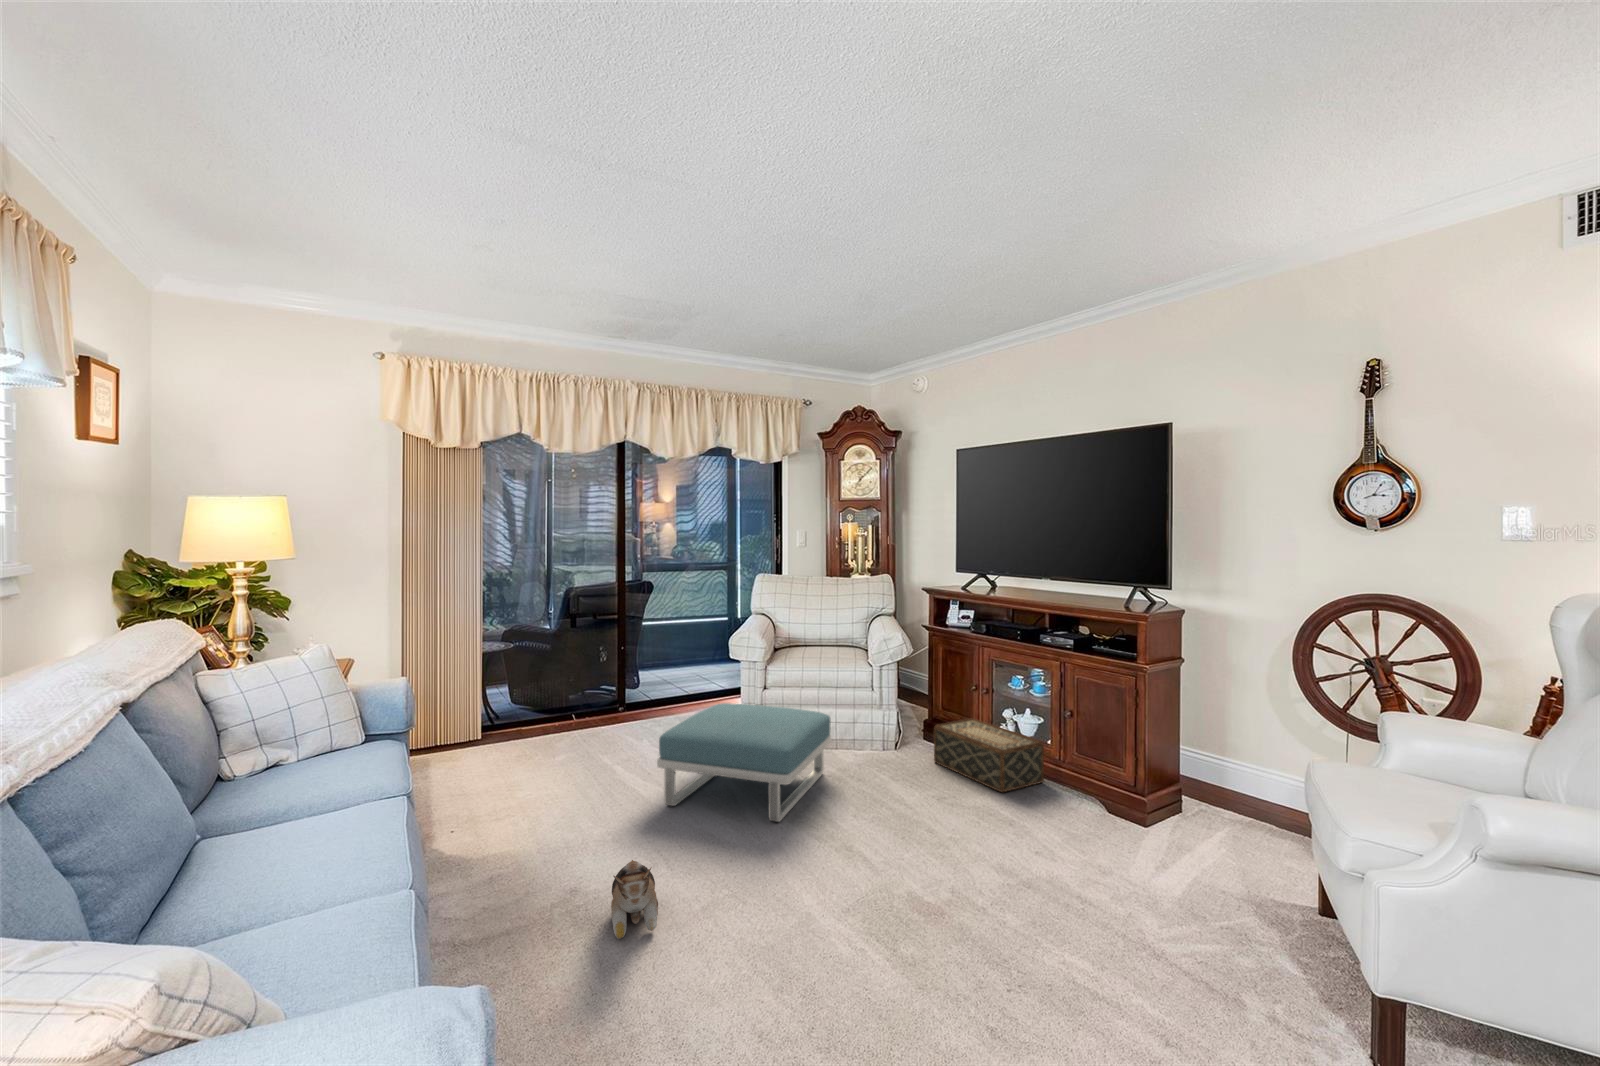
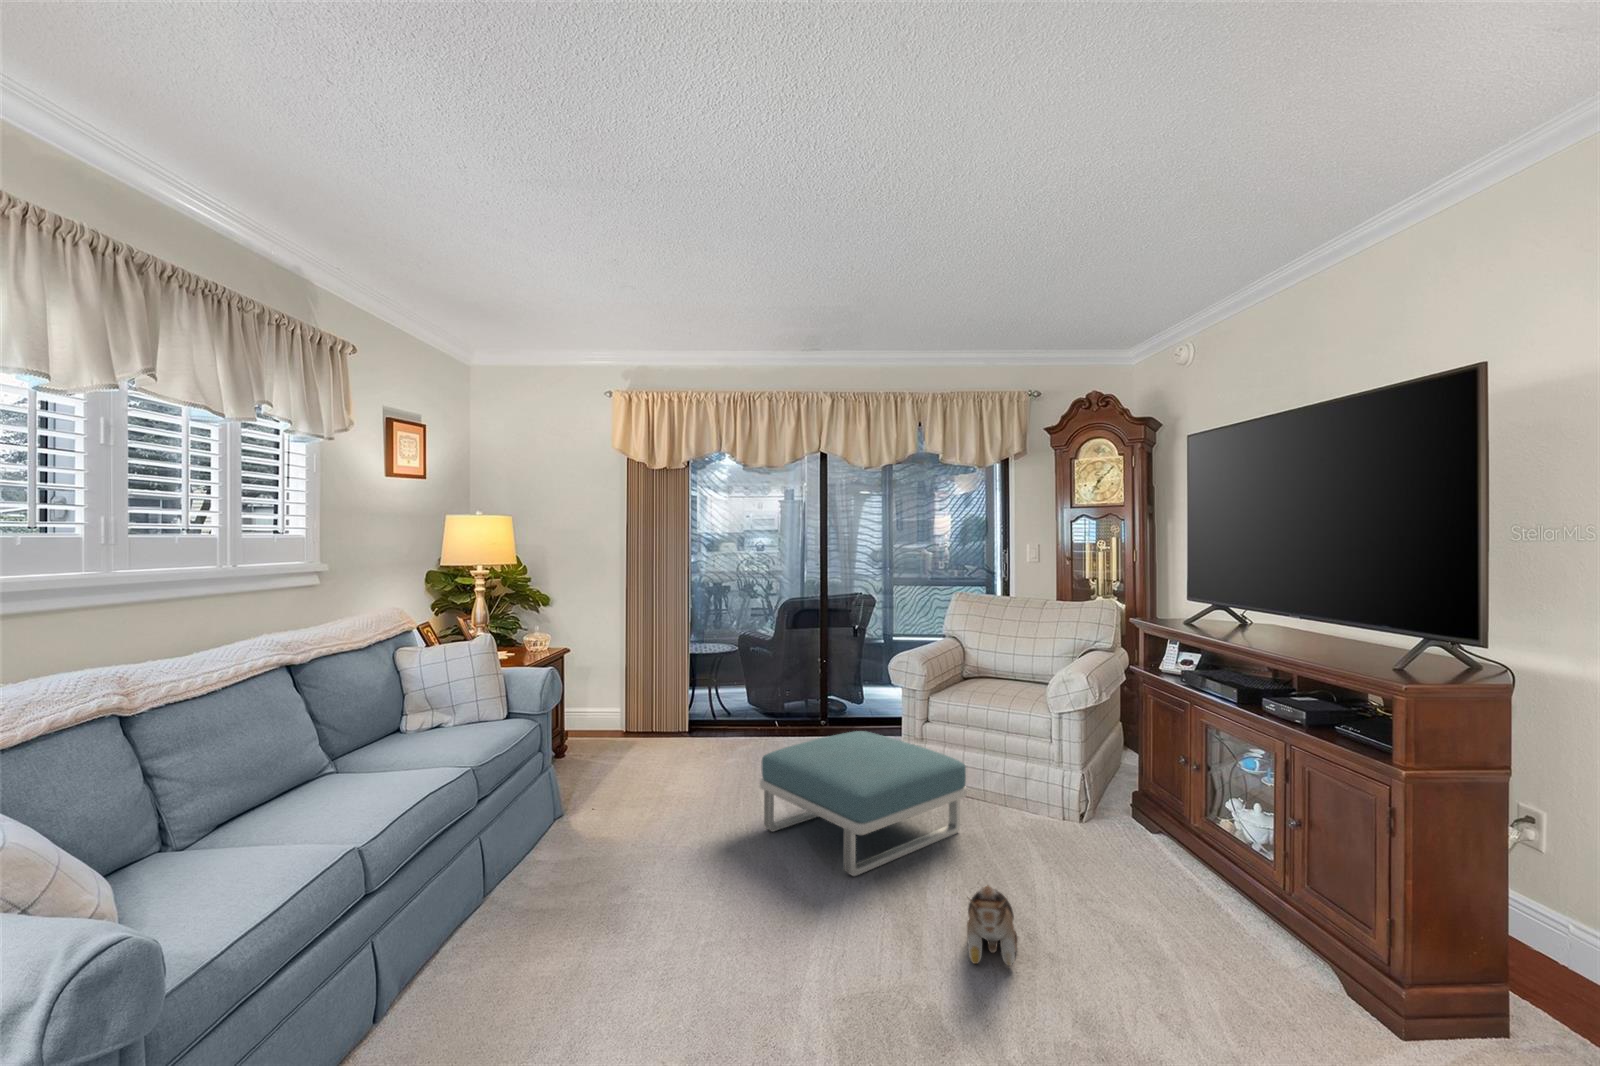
woven basket: present [934,719,1044,792] -> none [1116,801,1263,917]
plush toy: present [611,860,658,939] -> present [967,886,1018,966]

